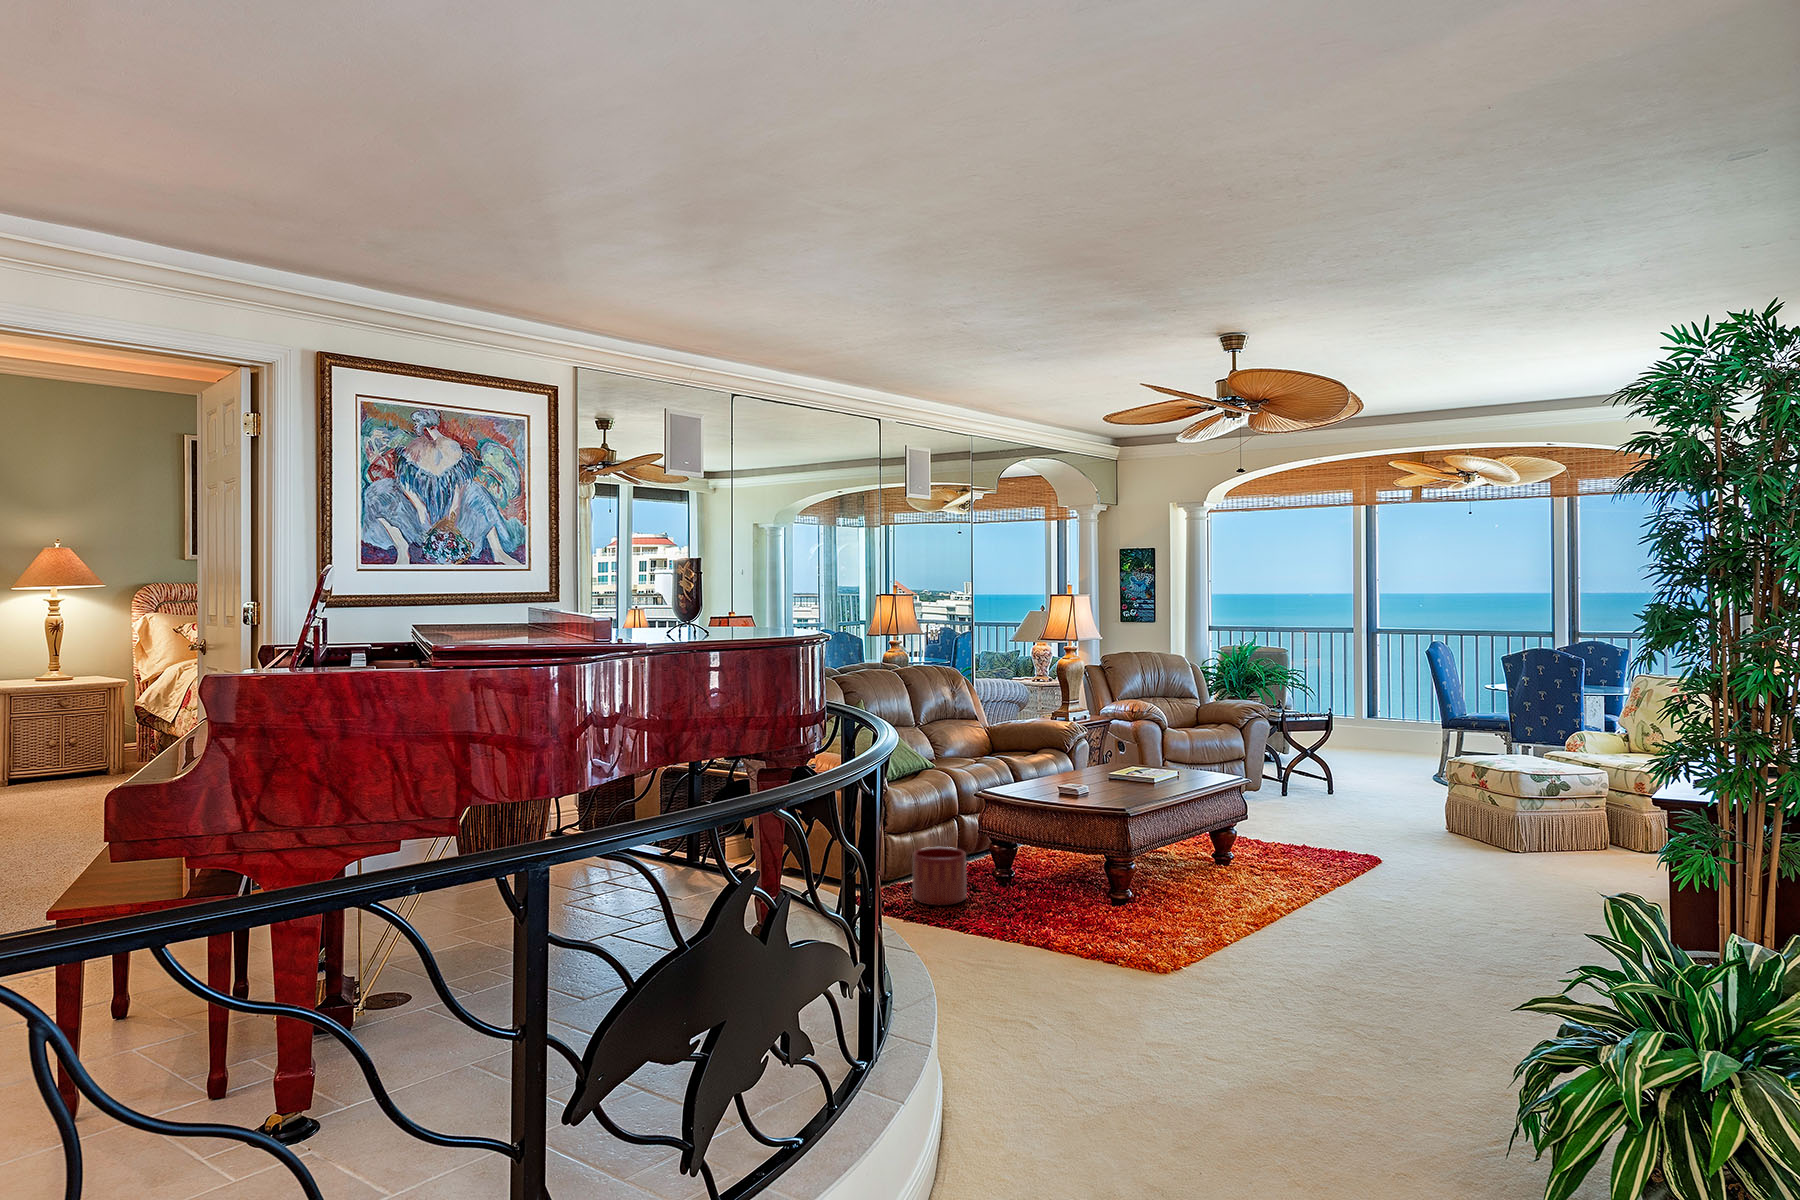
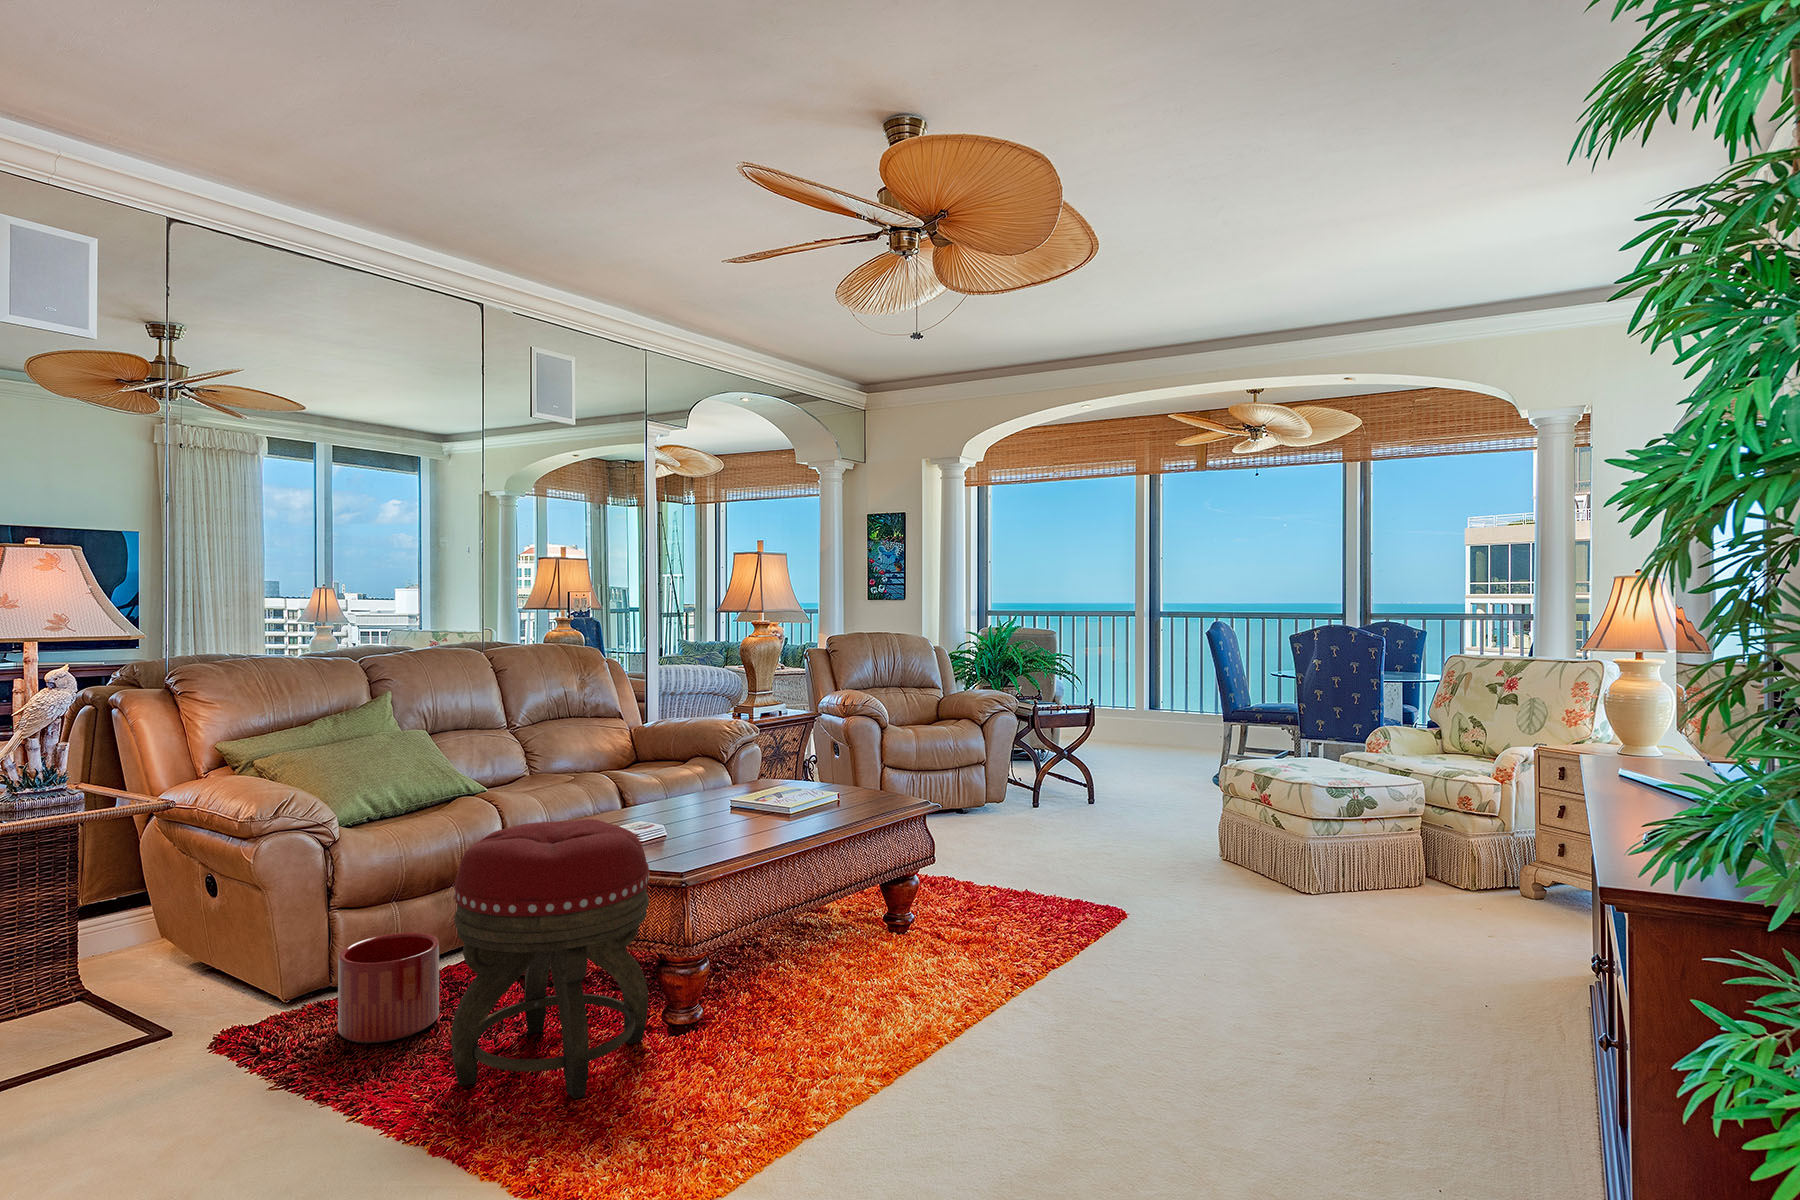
footstool: none [1000,777,1107,928] -> present [451,819,649,1099]

